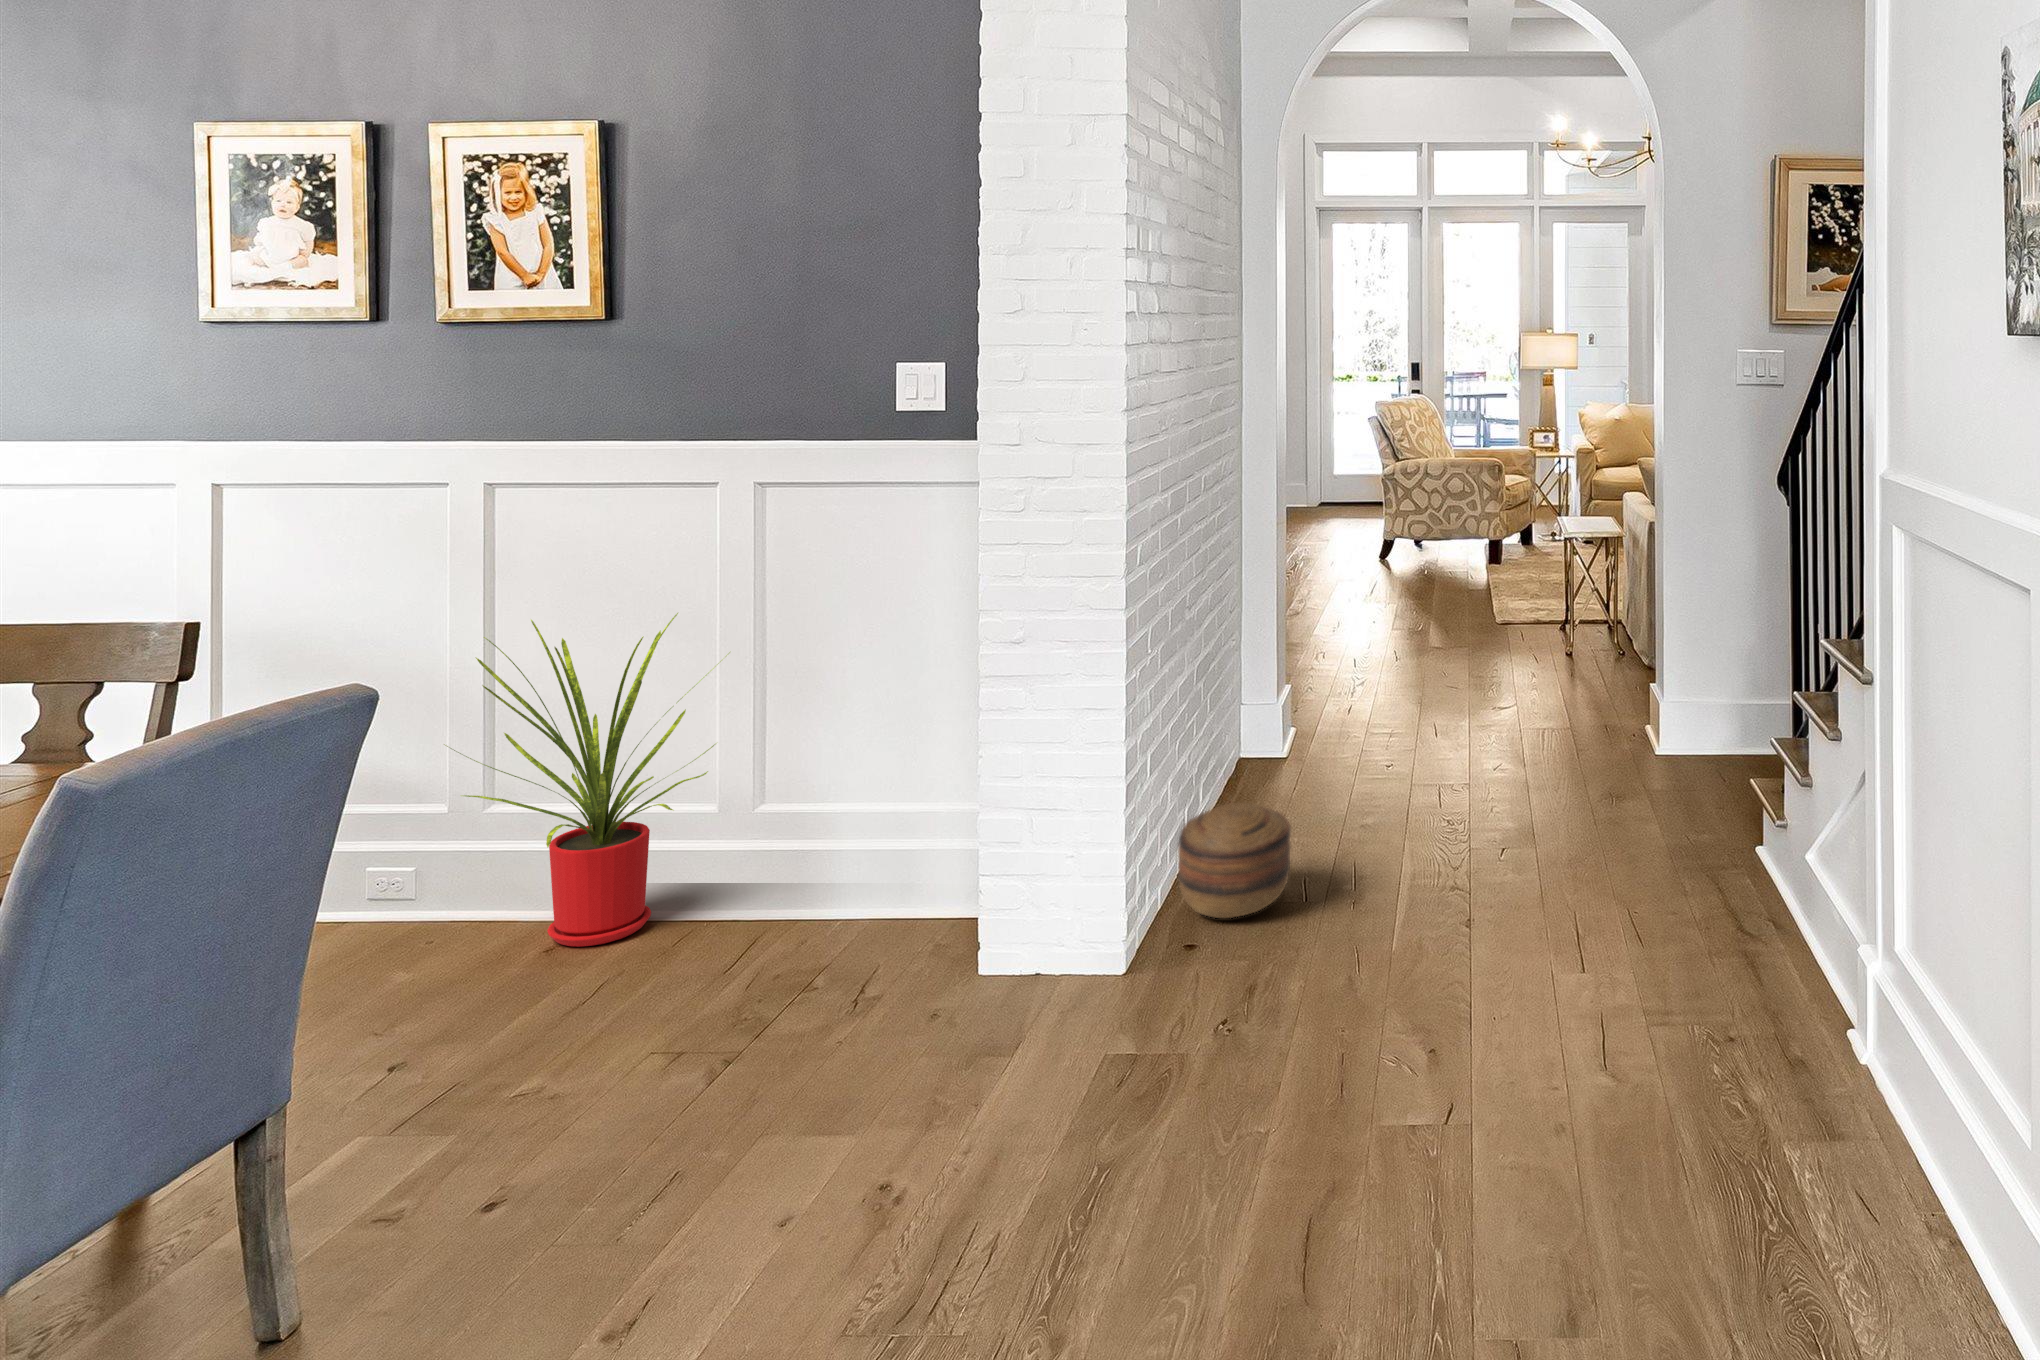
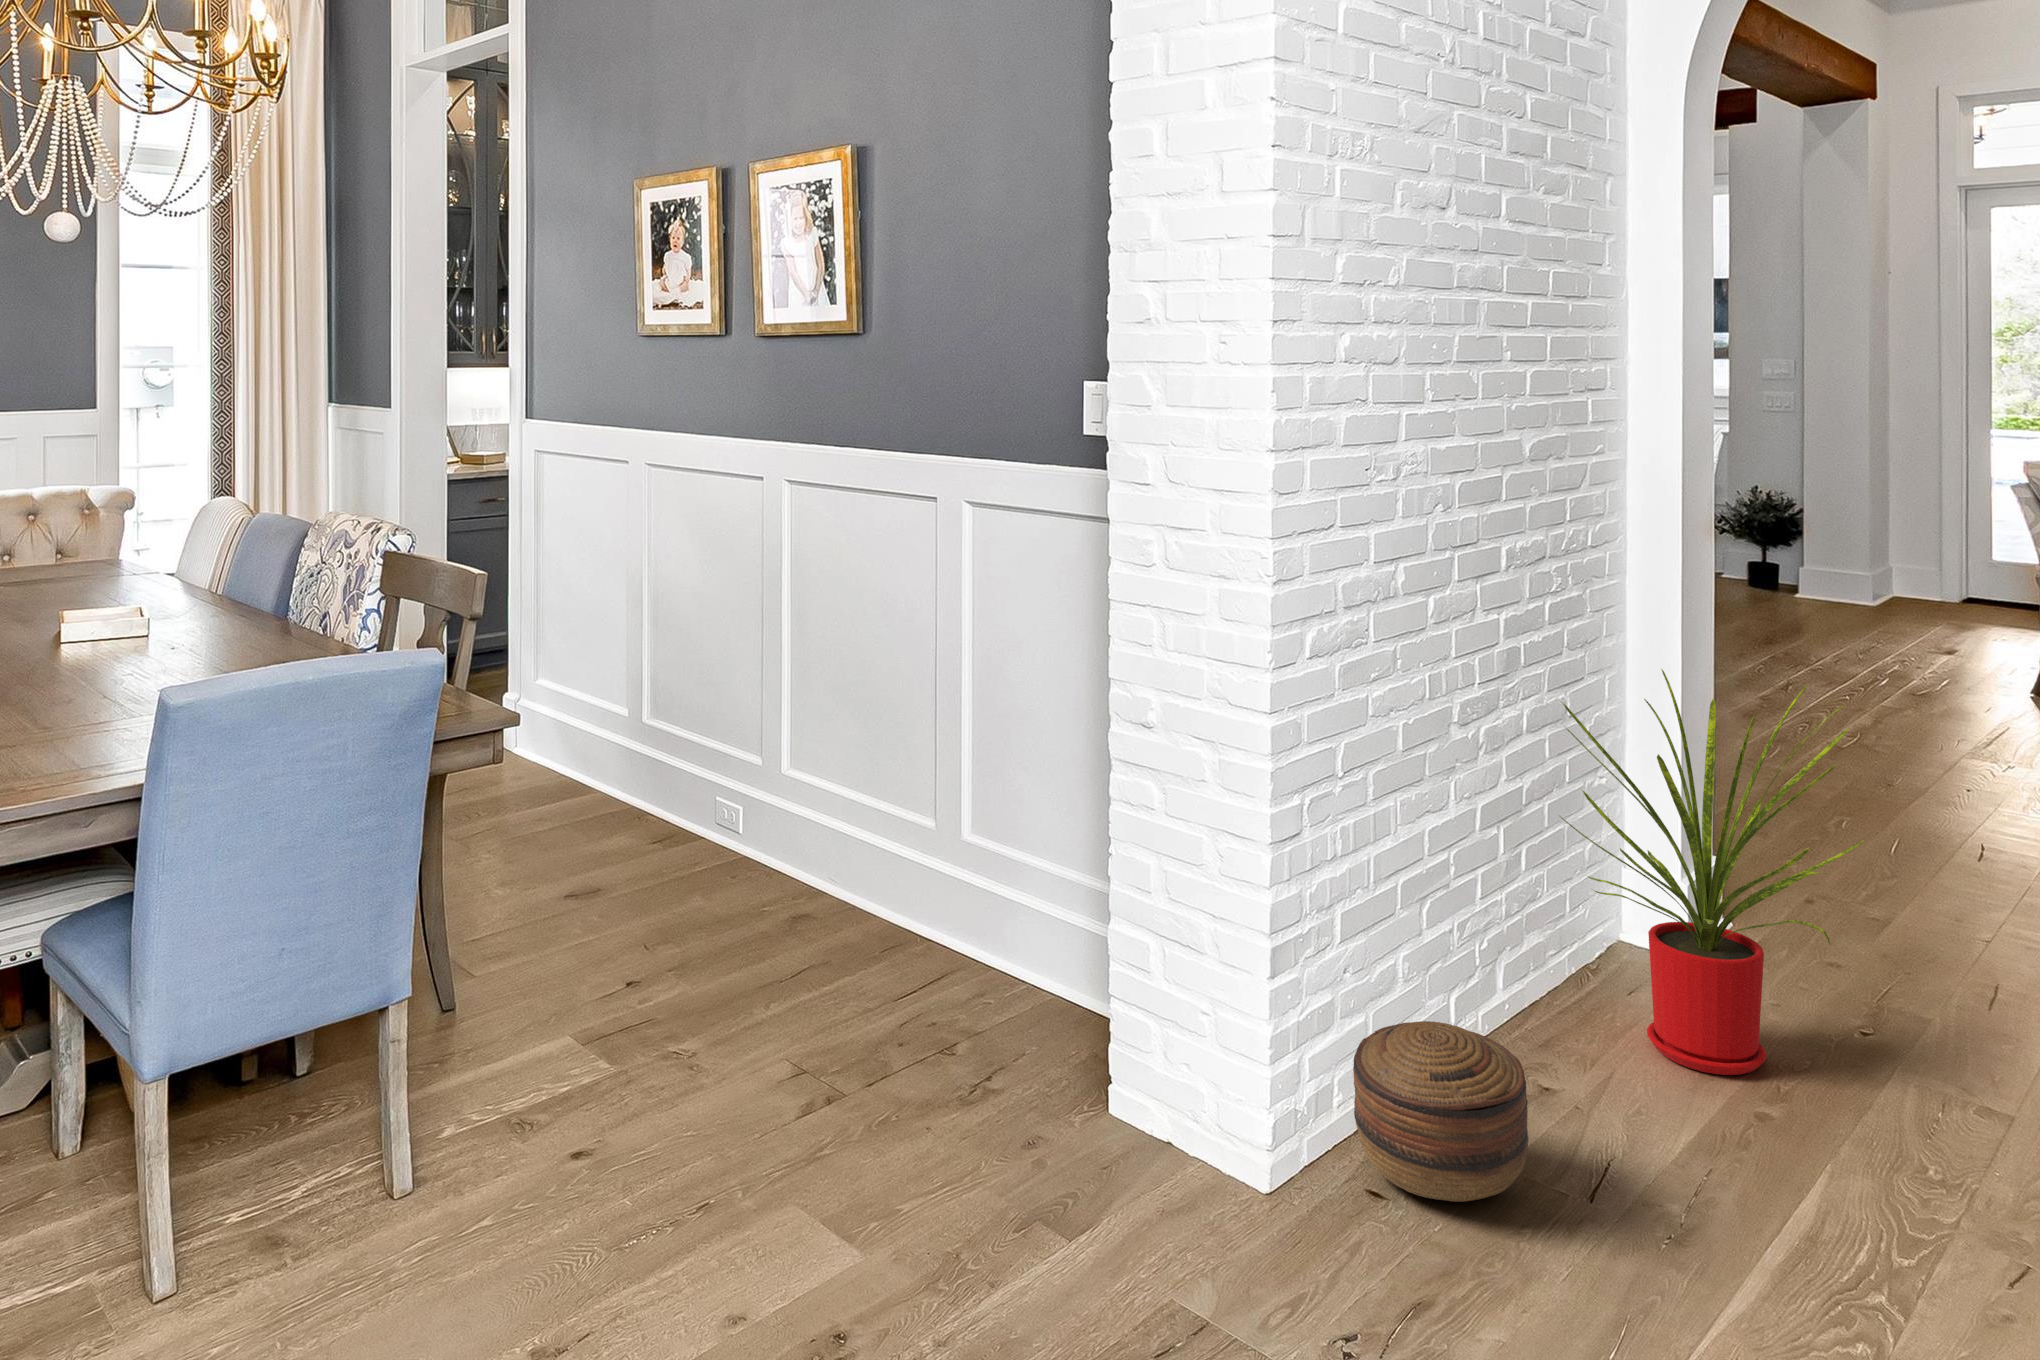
house plant: present [444,613,730,947] -> present [1560,669,1865,1075]

